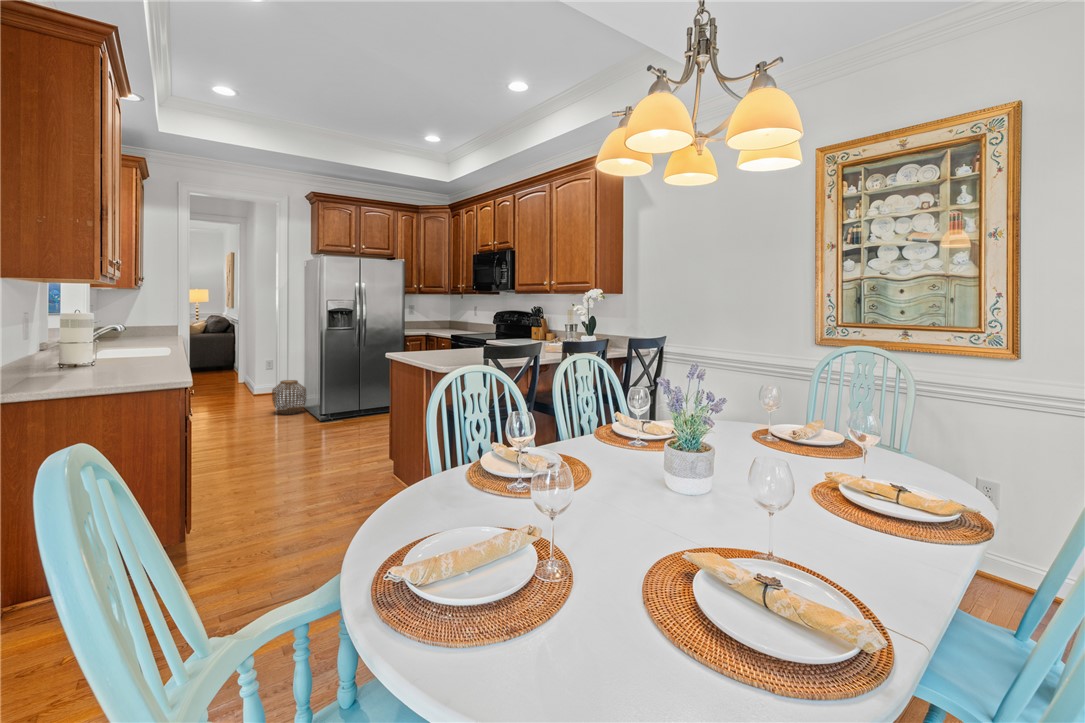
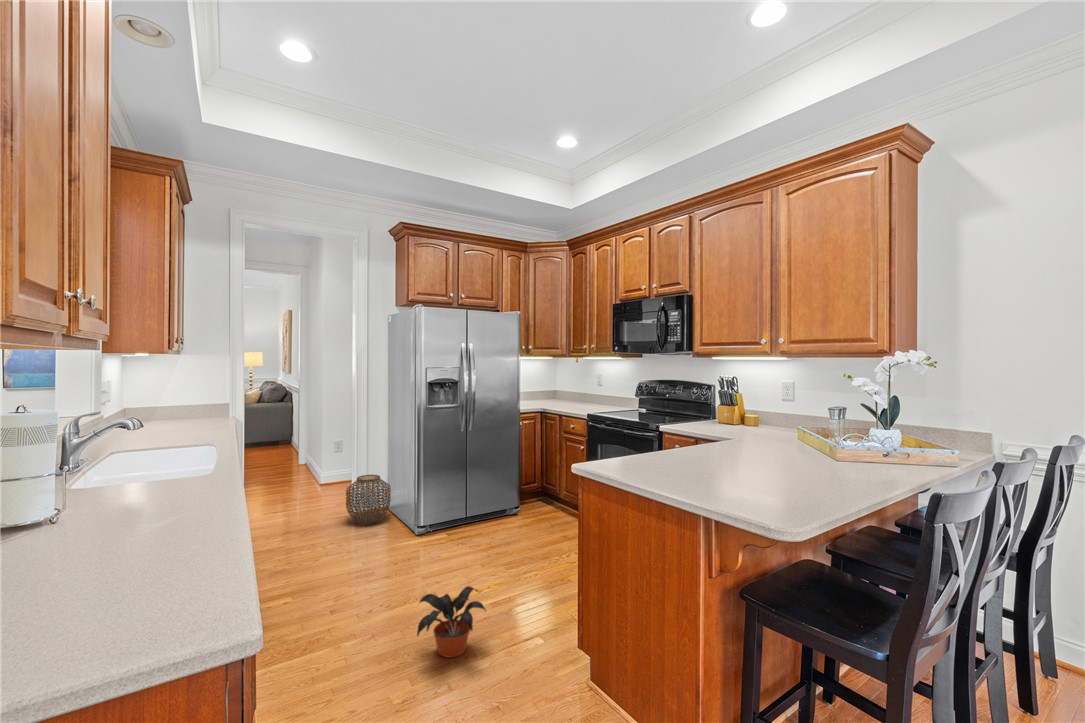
potted plant: none [300,428,344,463] -> present [417,586,486,658]

